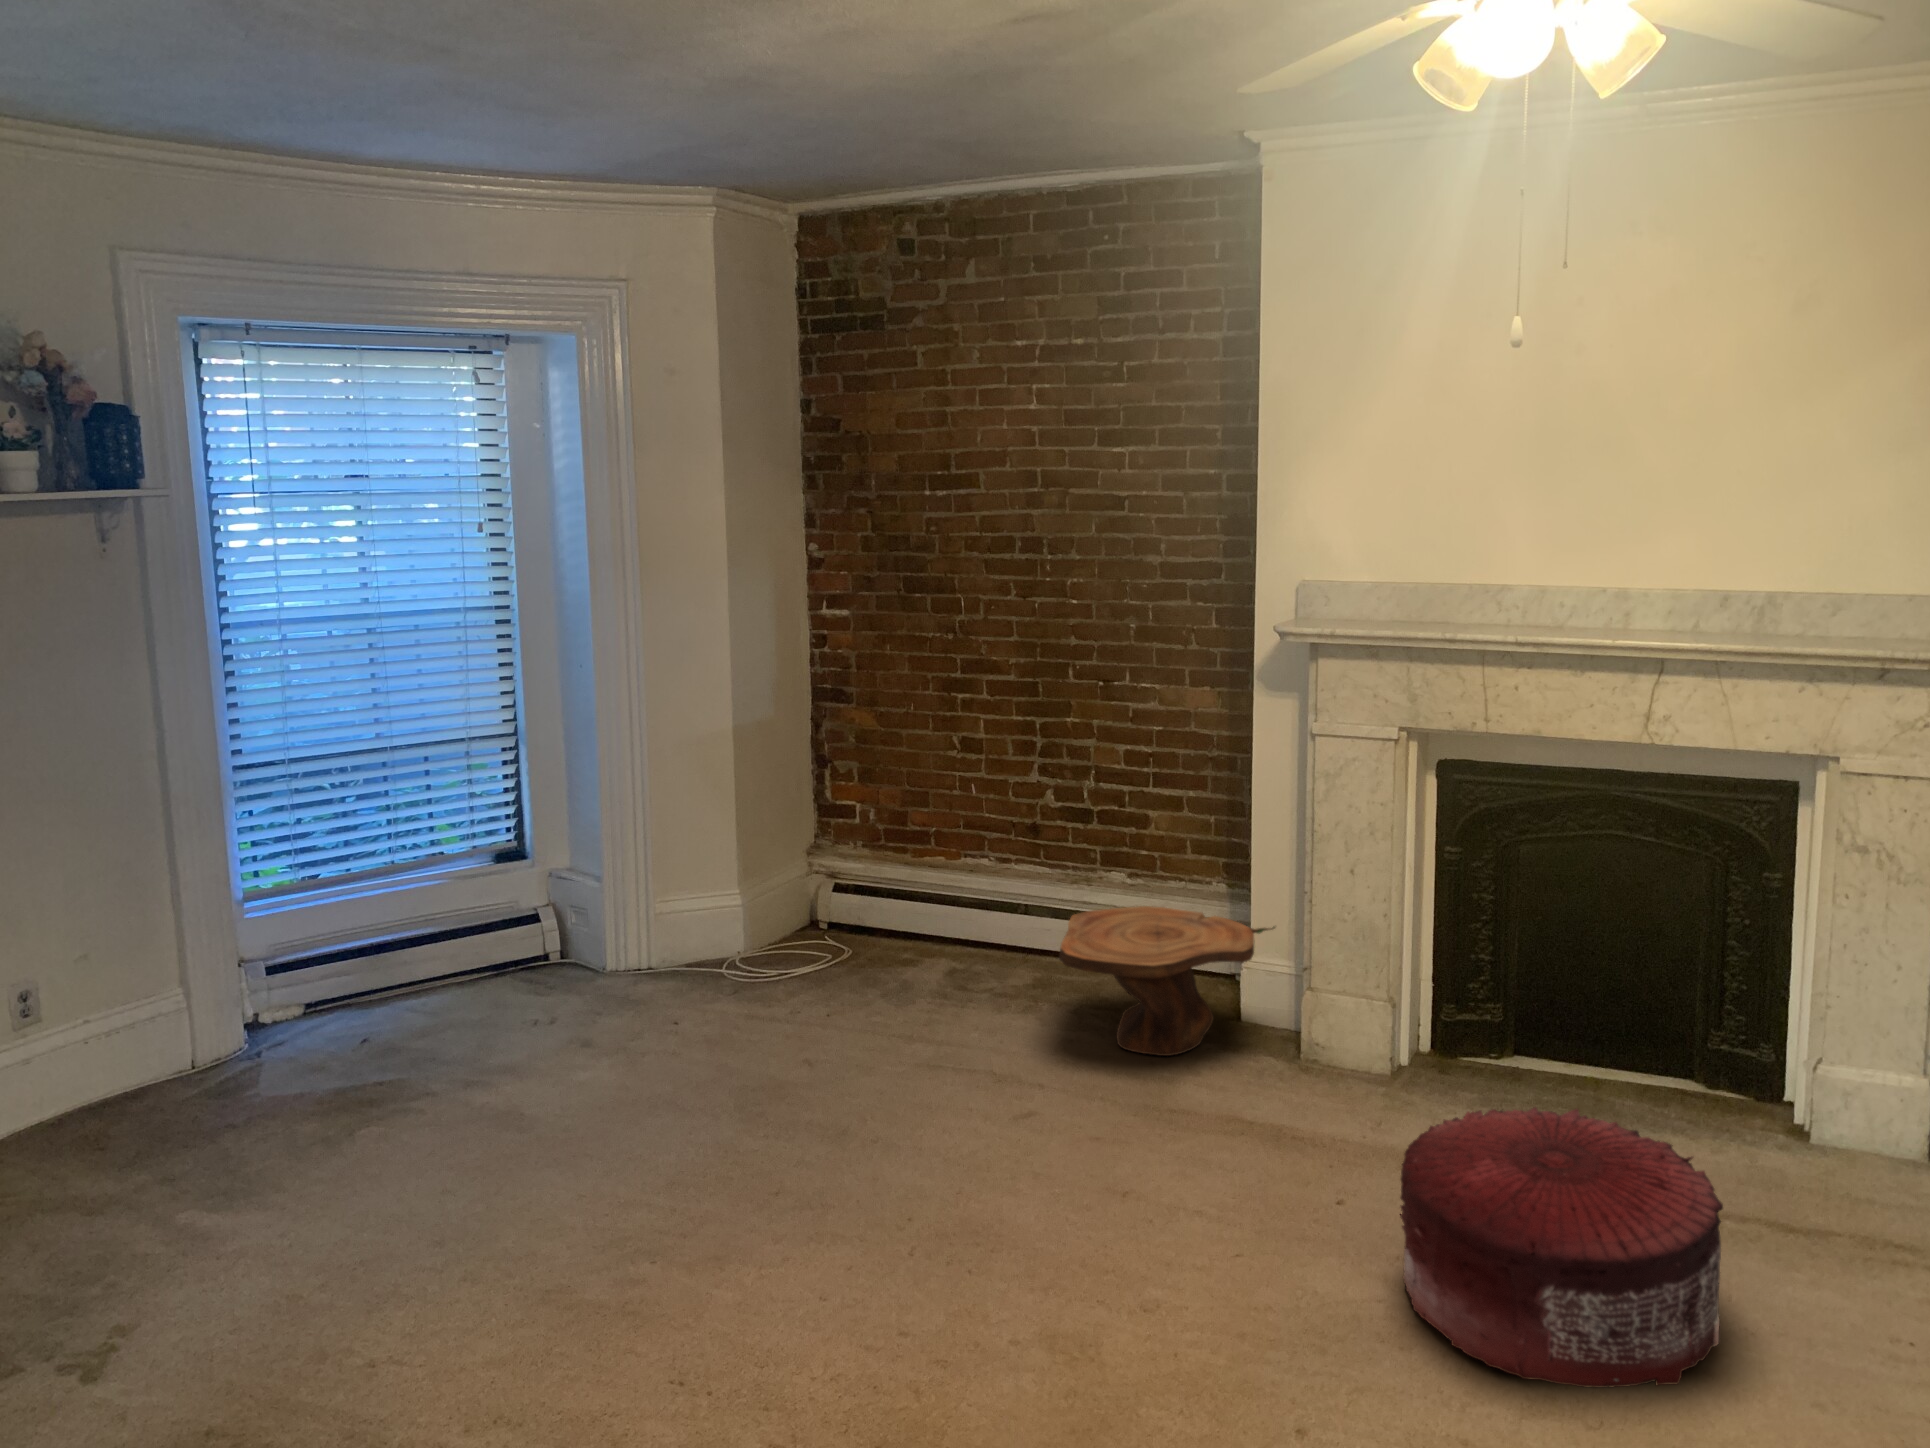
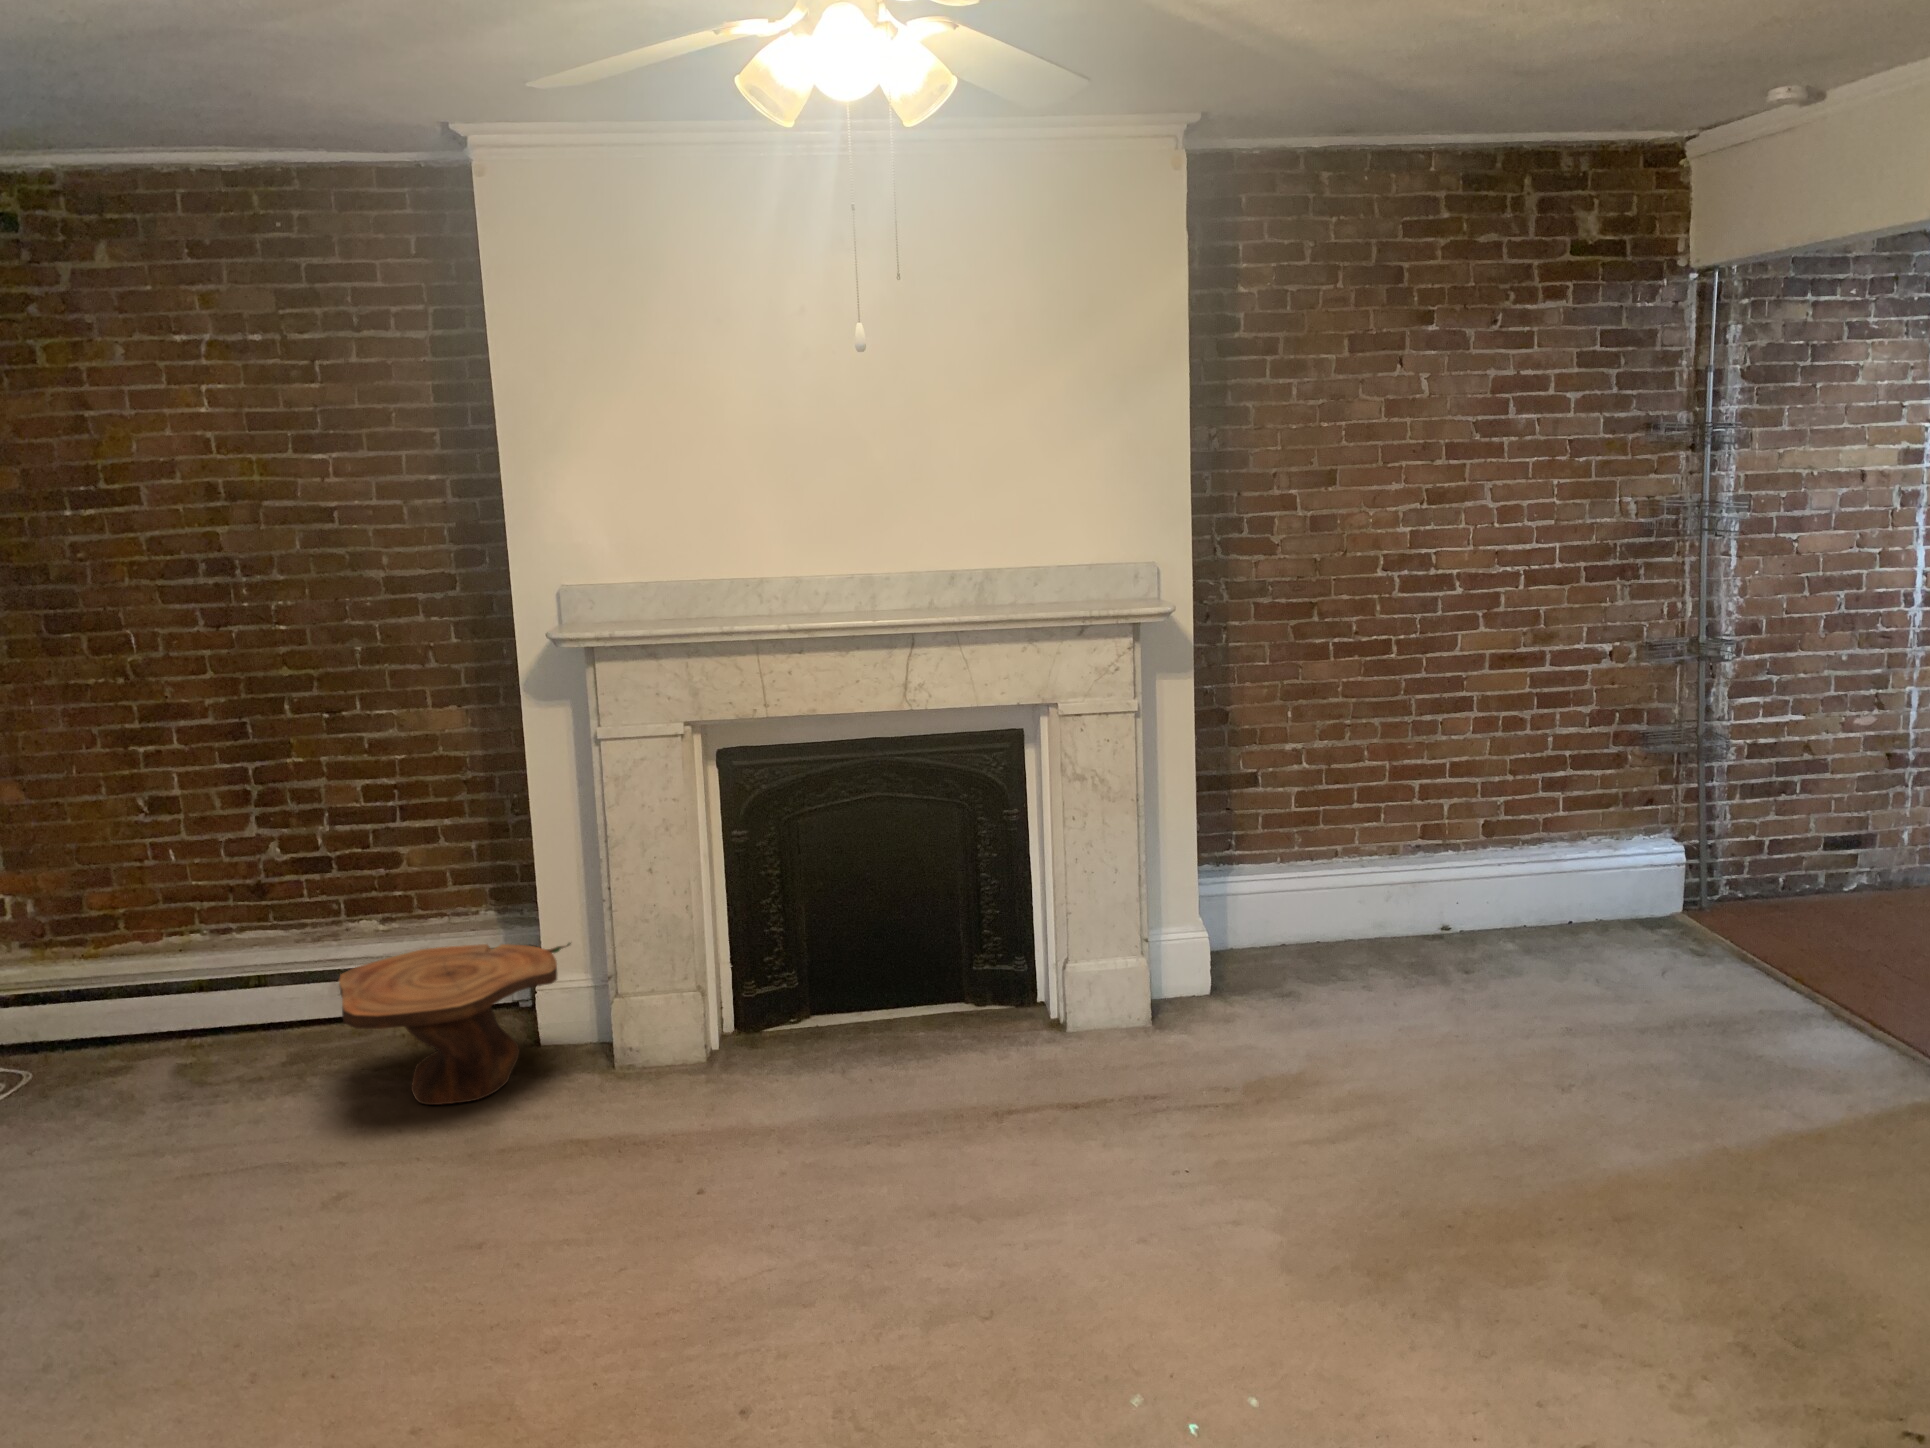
pouf: present [1400,1107,1723,1388] -> none [774,1041,1047,1279]

